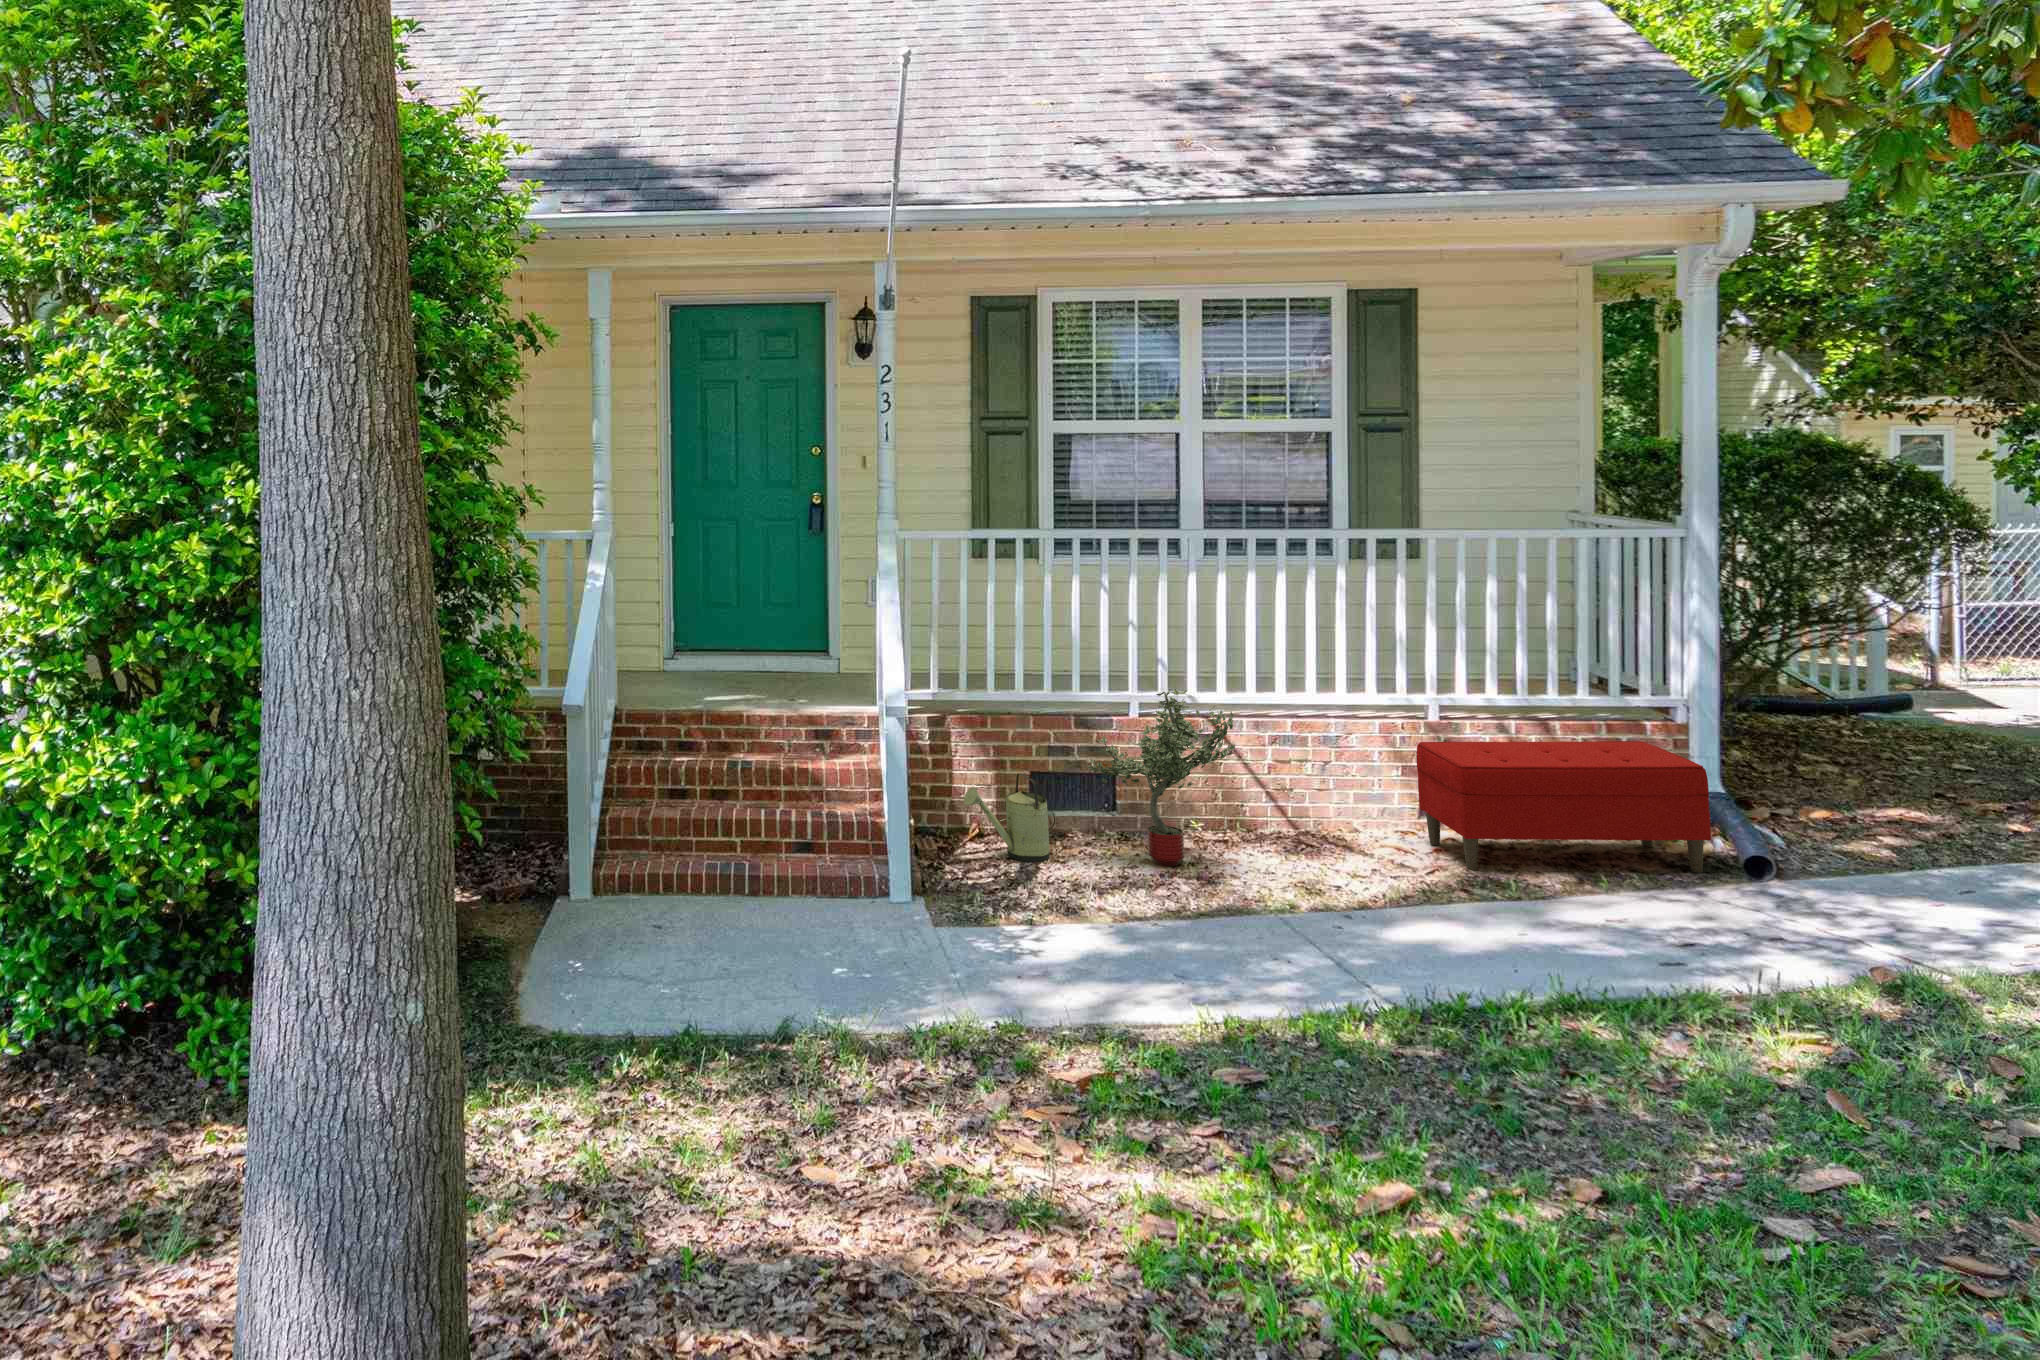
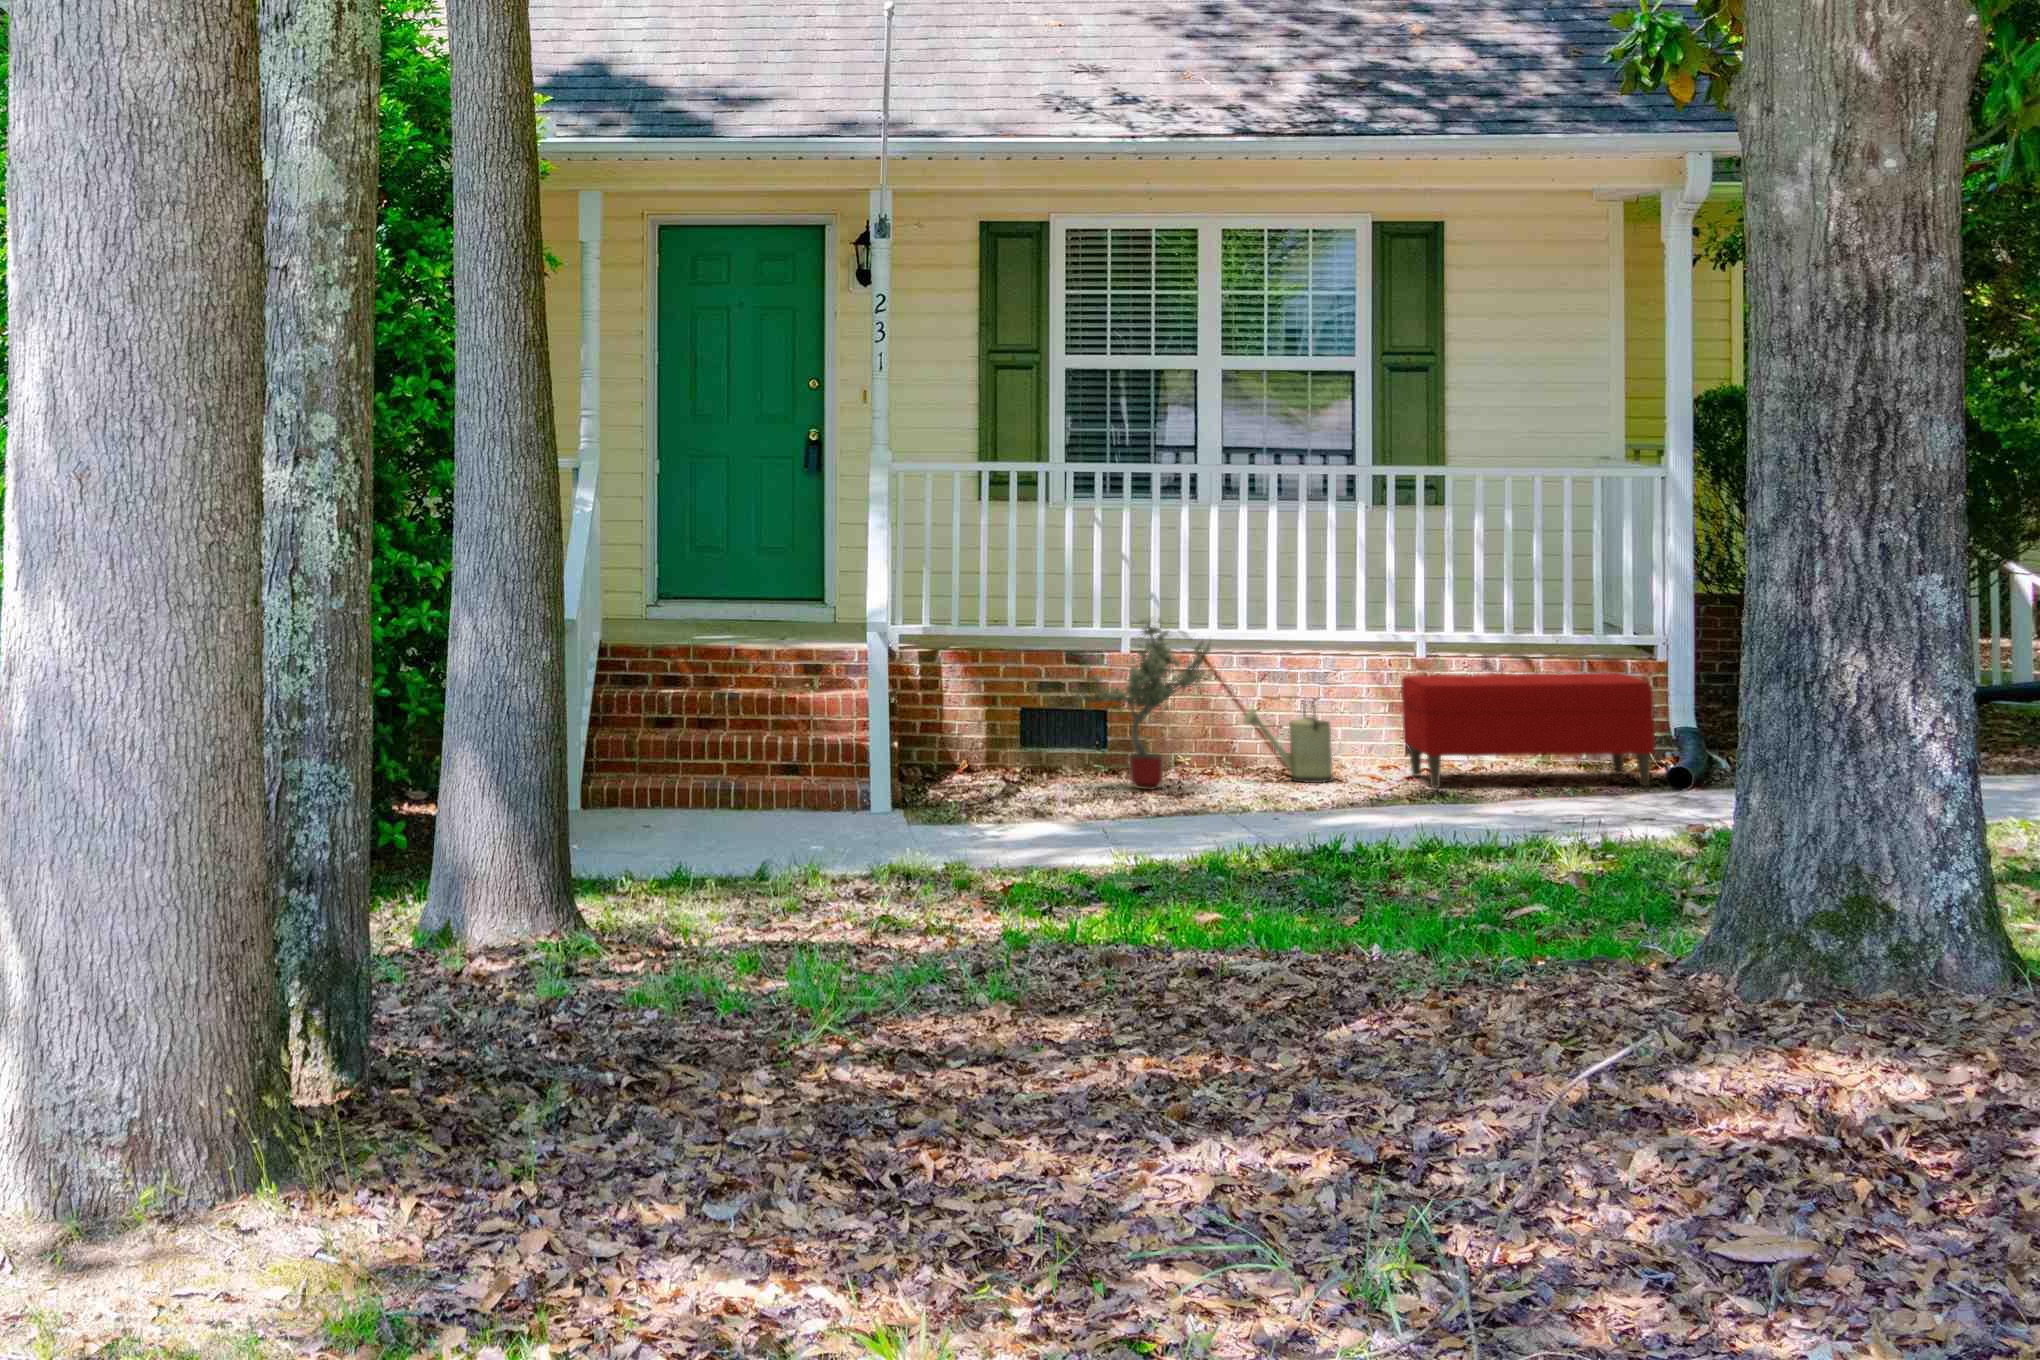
watering can: present [964,773,1055,862] -> present [1243,701,1333,783]

